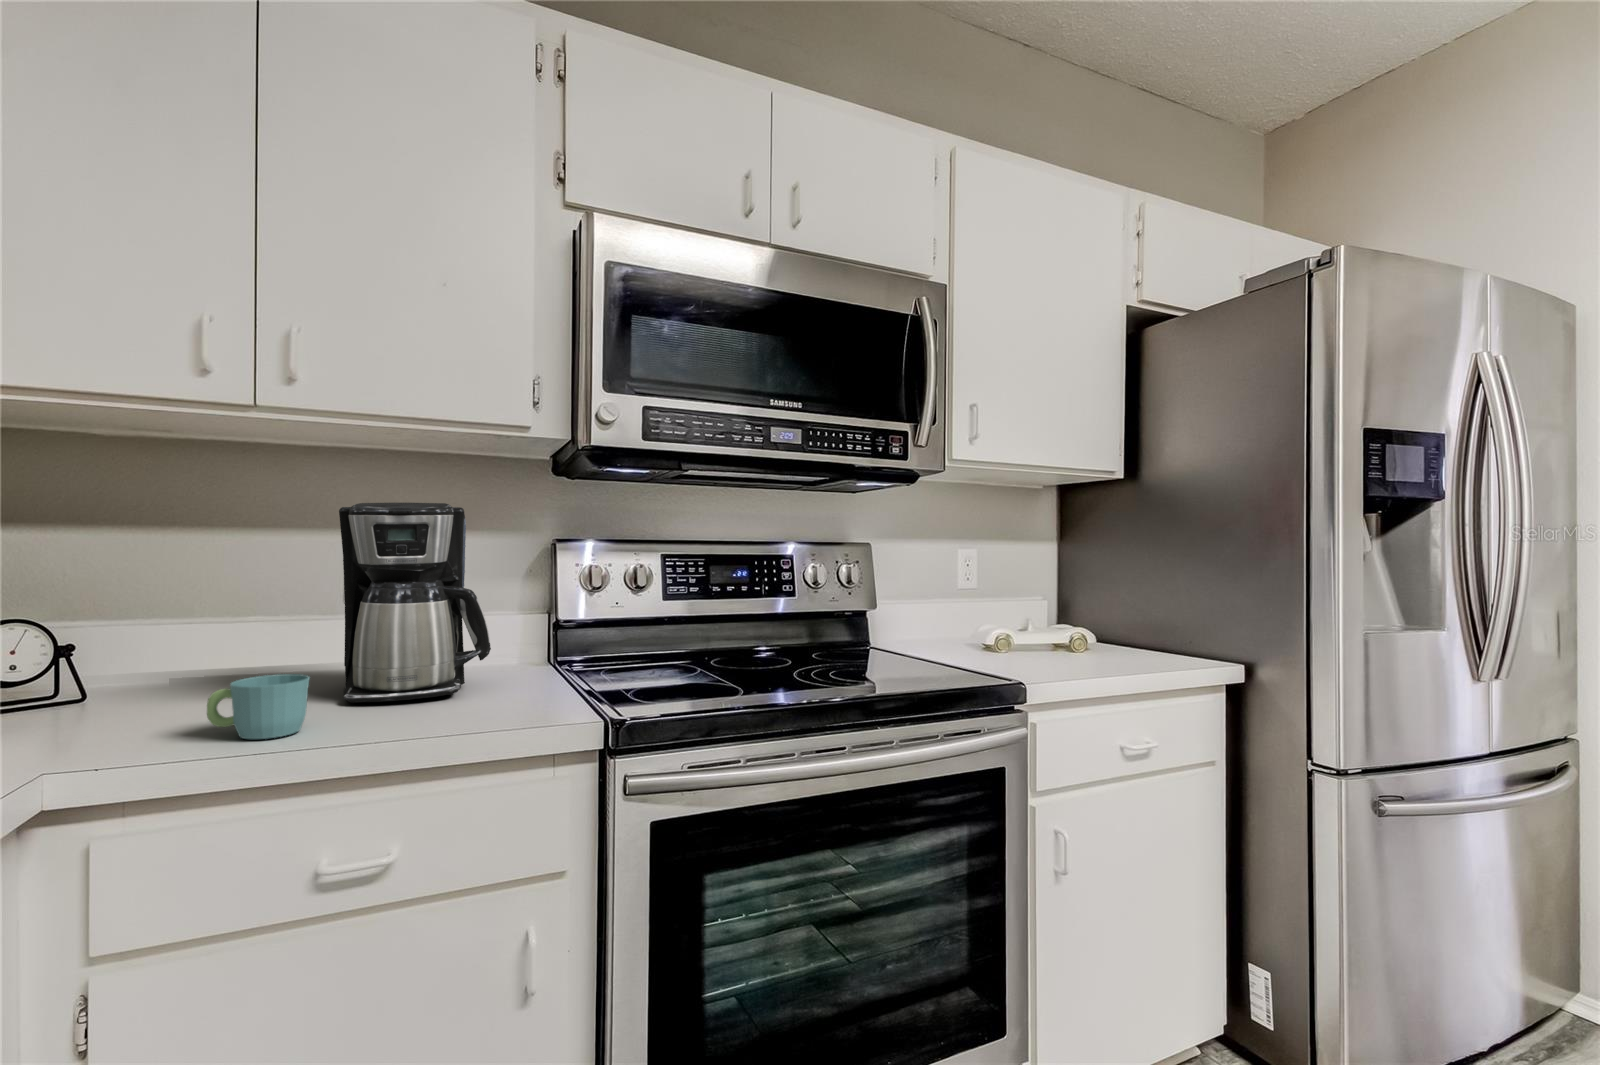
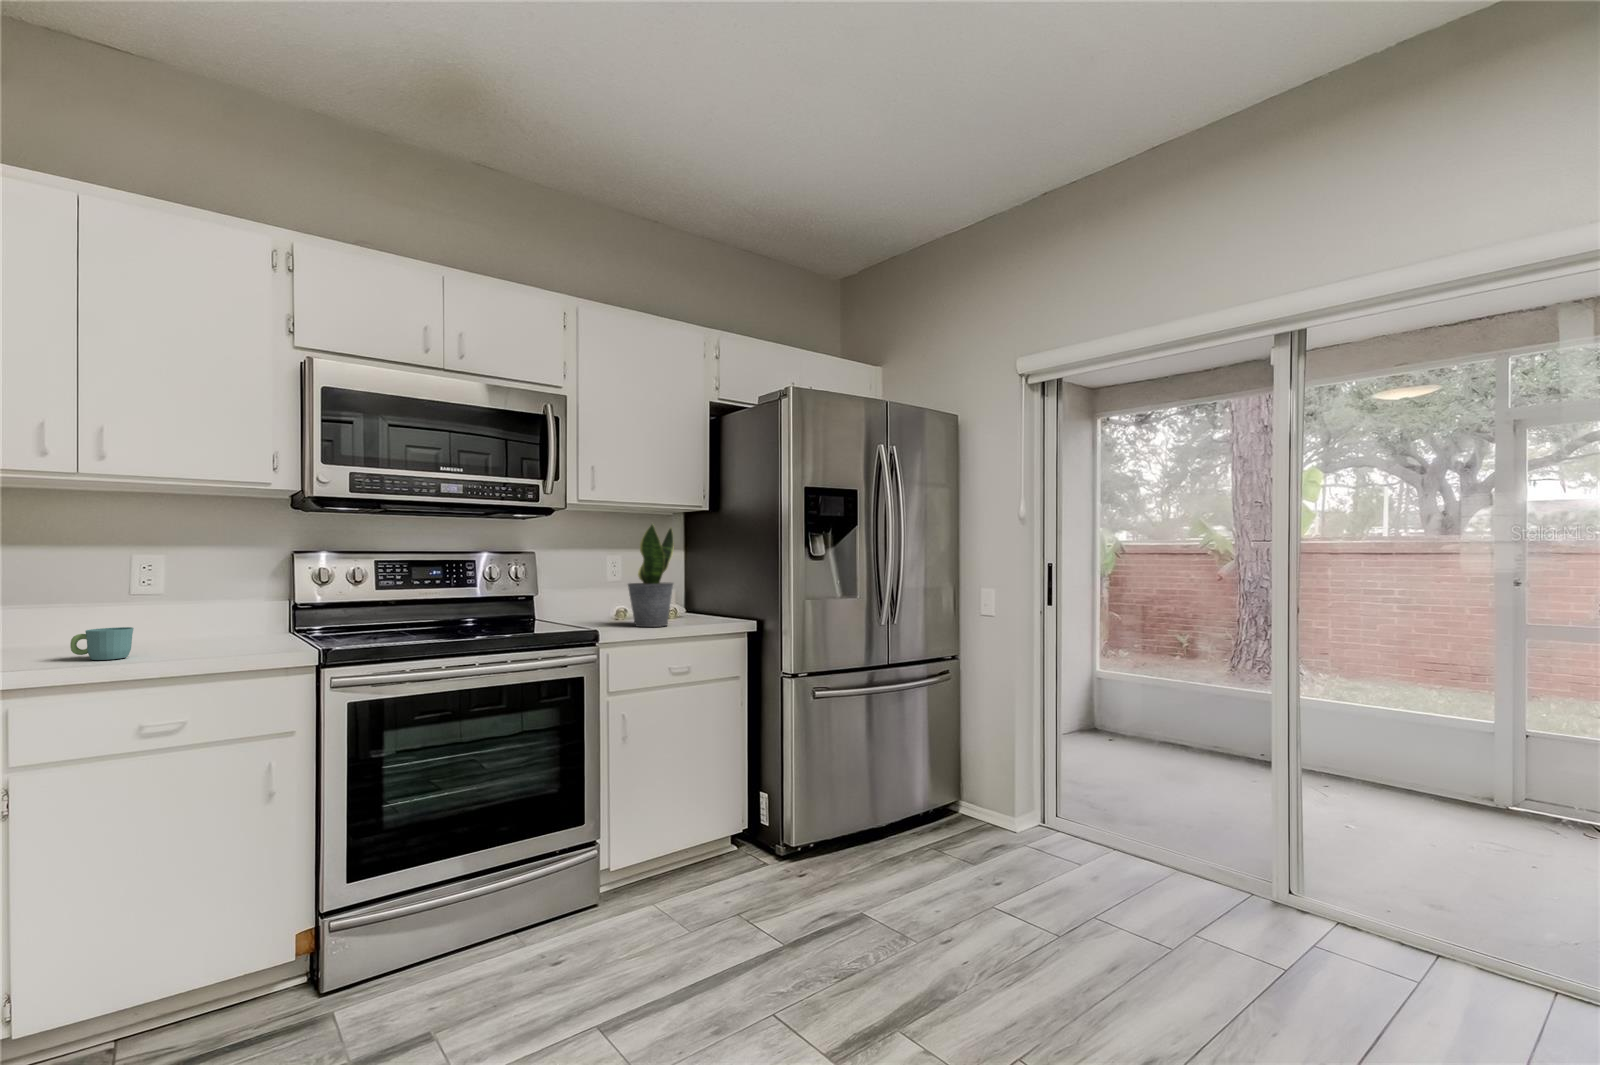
potted plant: none [1033,497,1115,673] -> present [628,524,674,627]
coffee maker: present [339,503,491,703] -> none [145,530,249,649]

